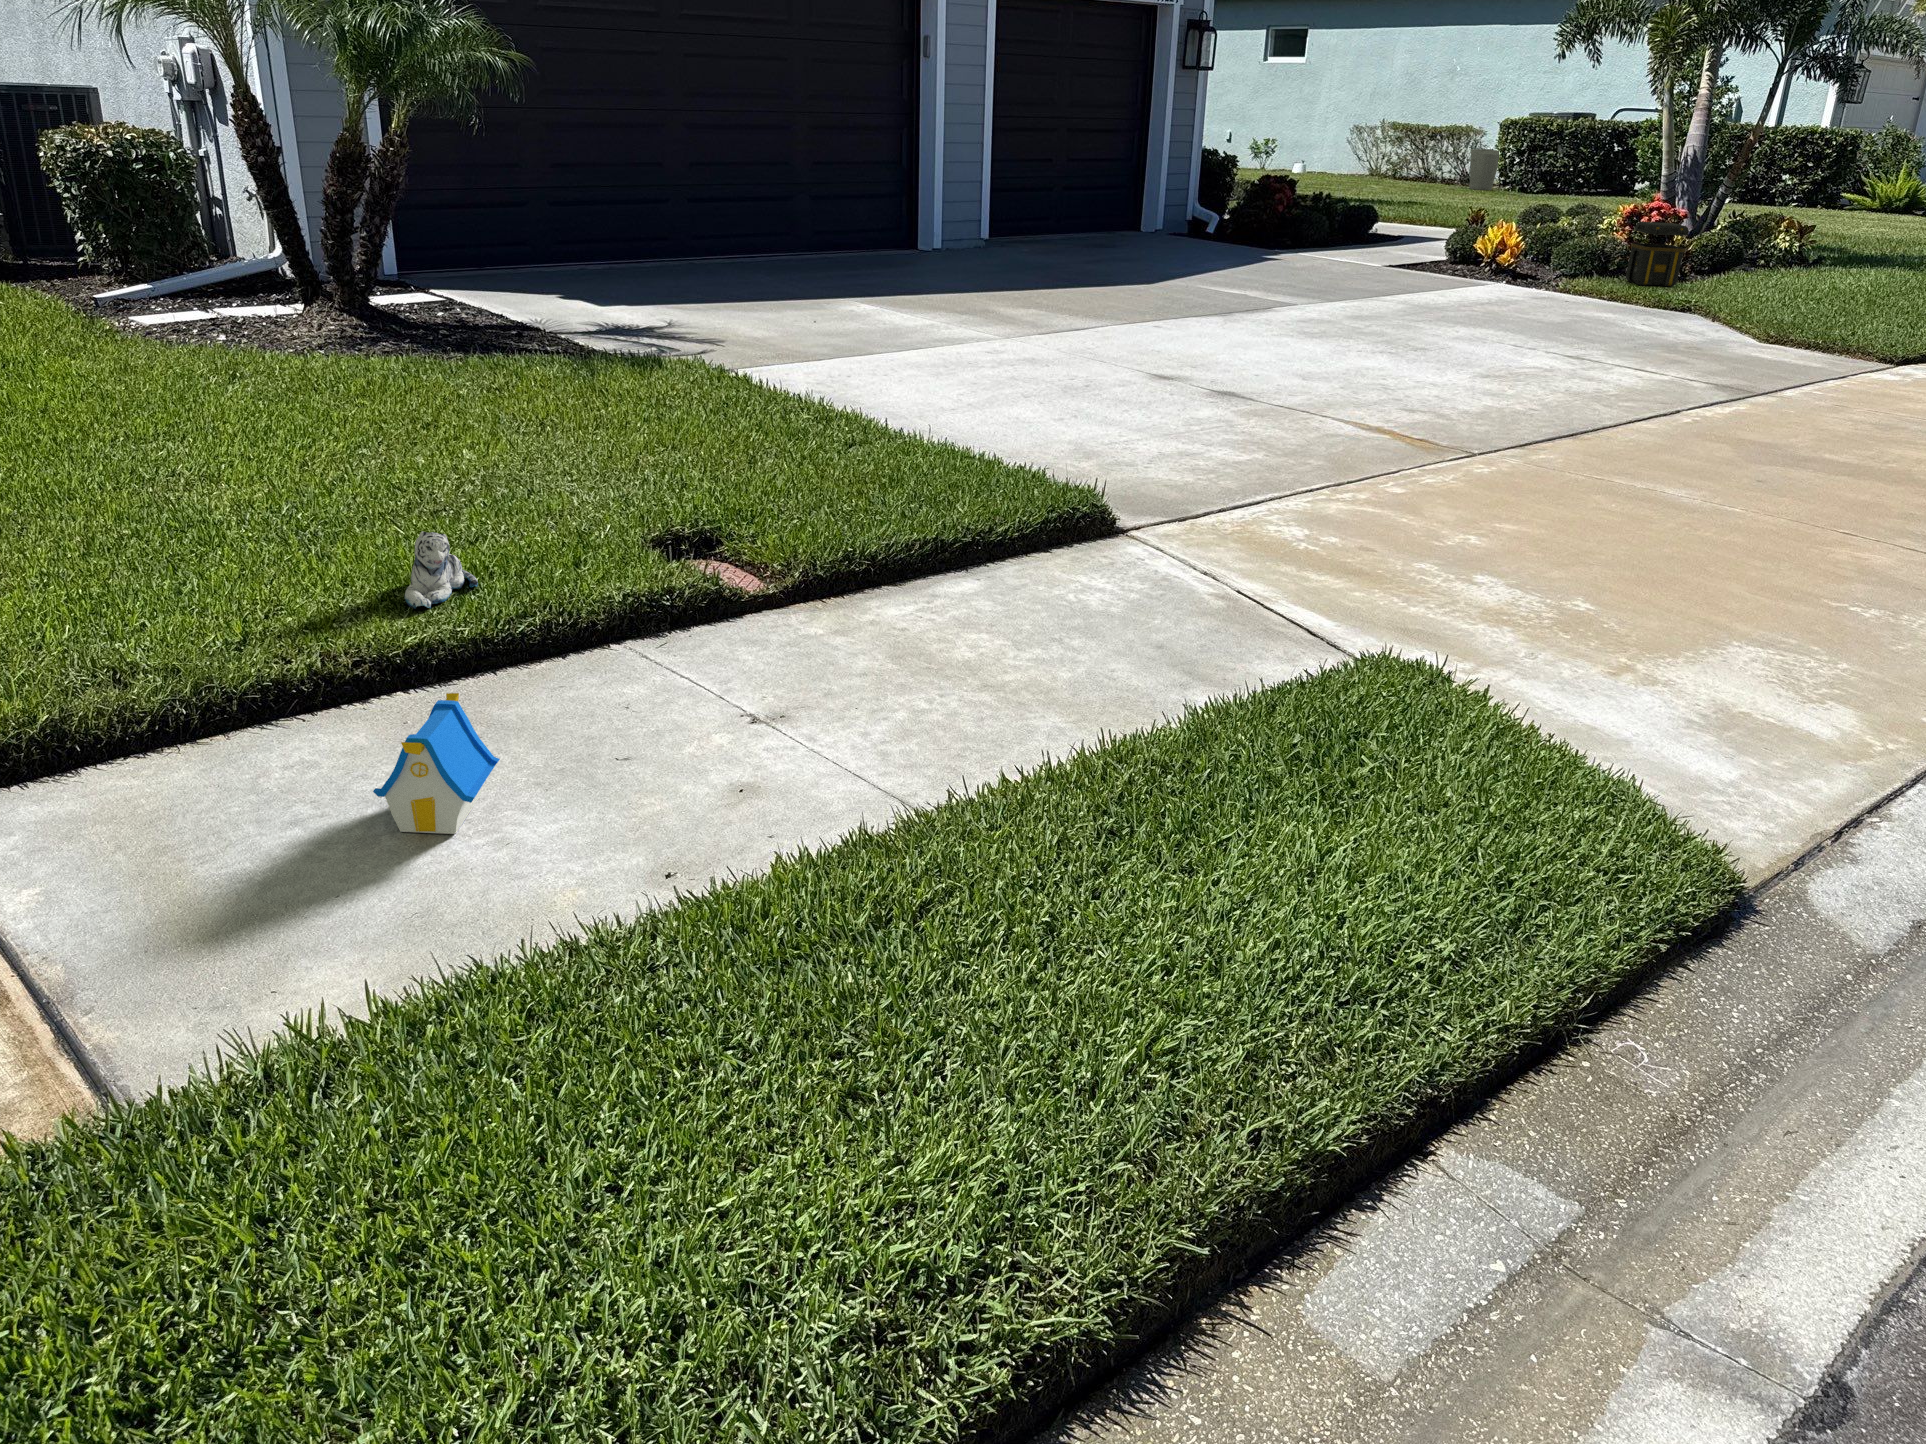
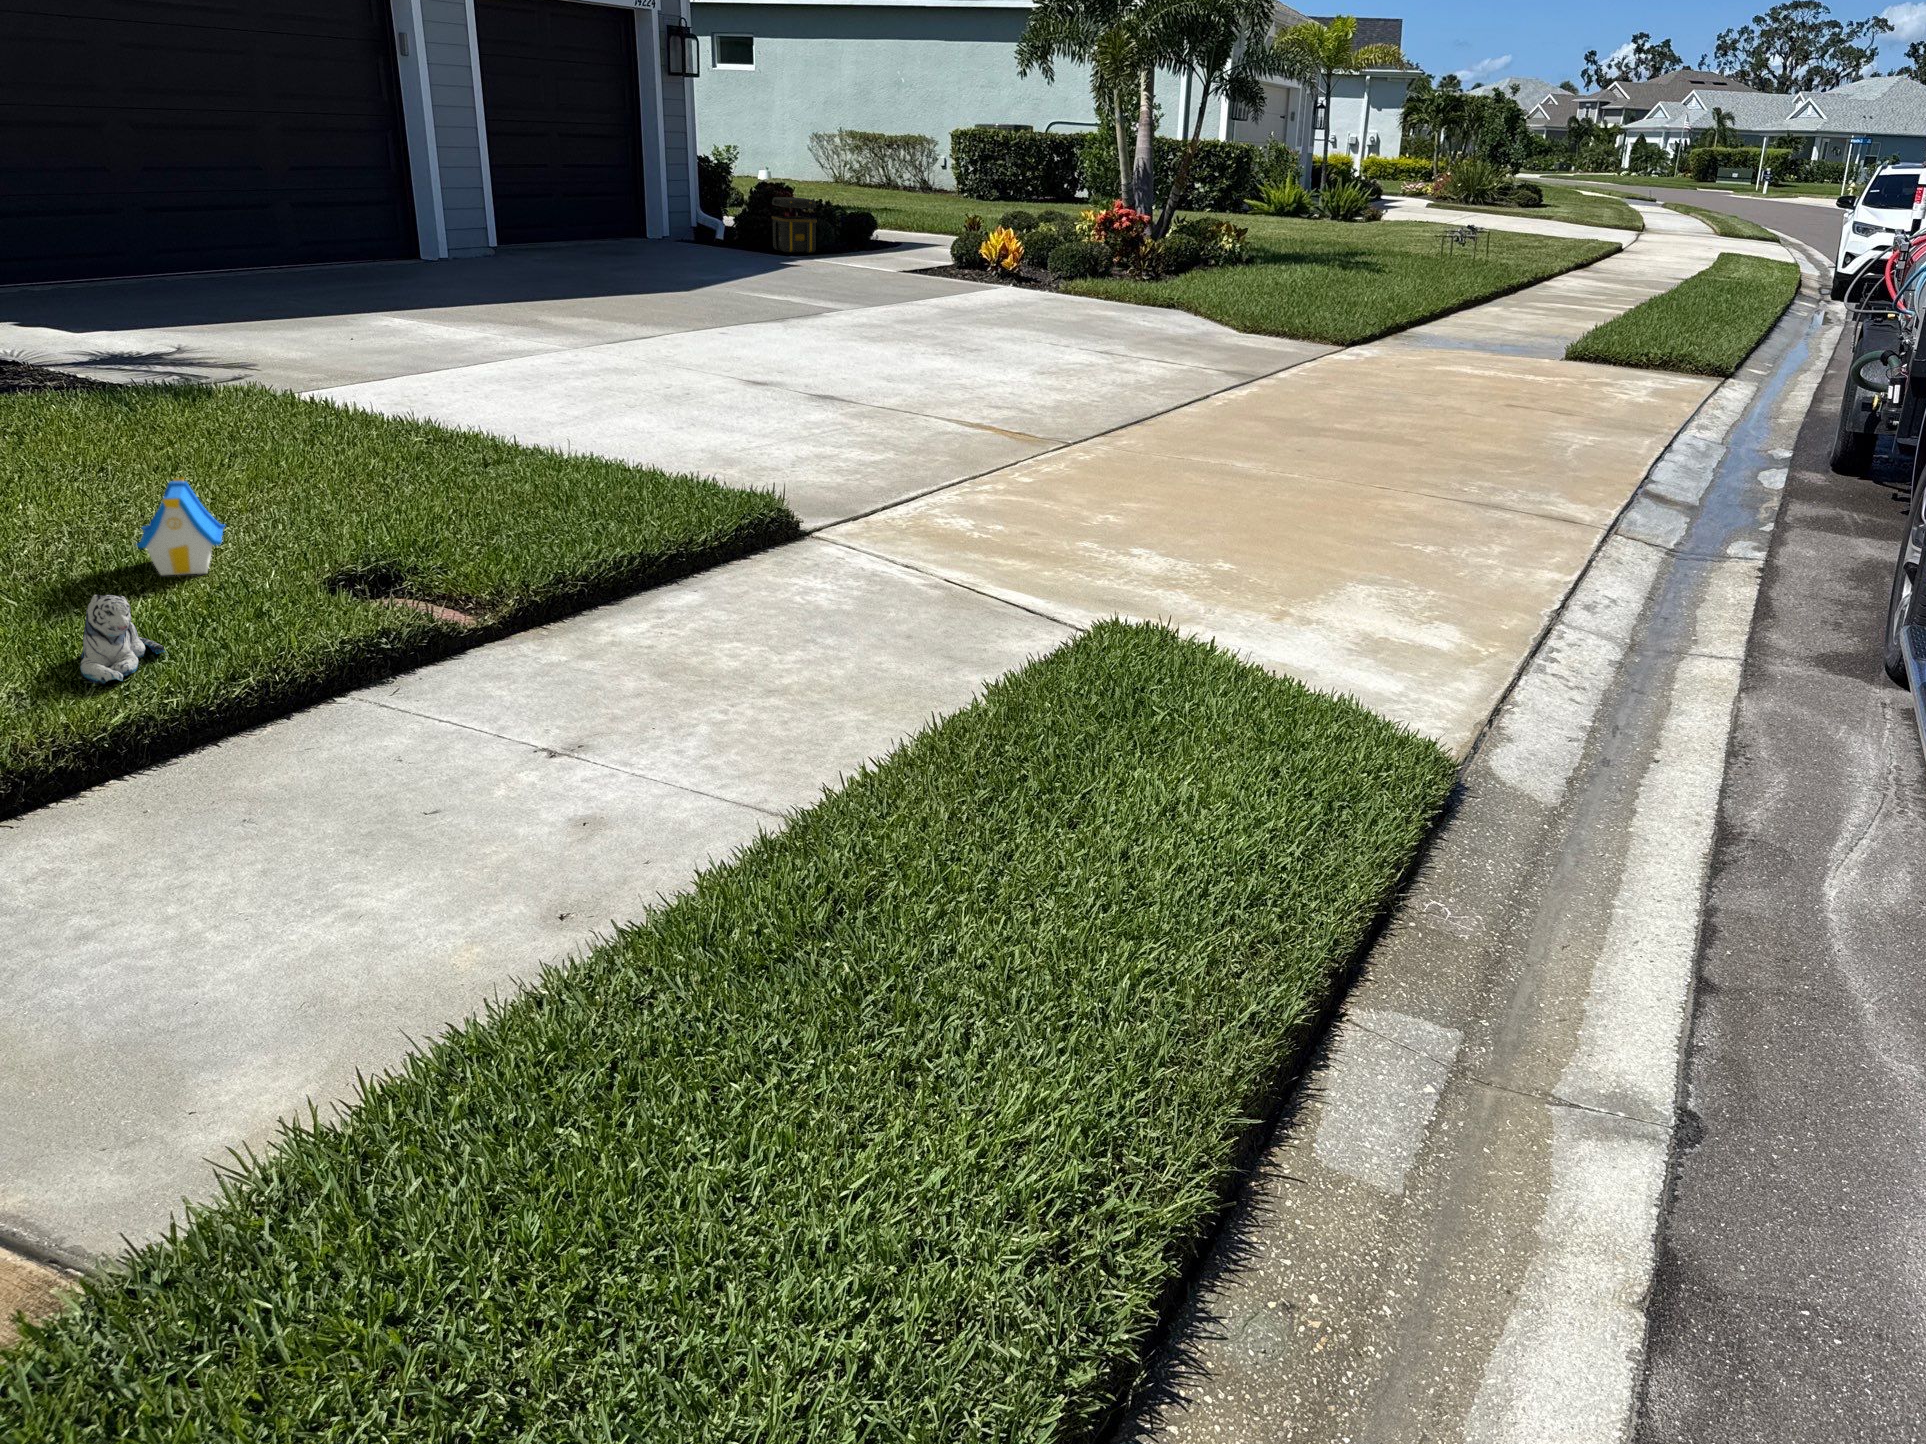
trash can: present [1469,147,1499,190] -> none [926,156,956,197]
toolbox: present [1626,222,1689,287] -> present [772,197,817,253]
toy house: present [373,693,500,834] -> present [136,478,225,575]

